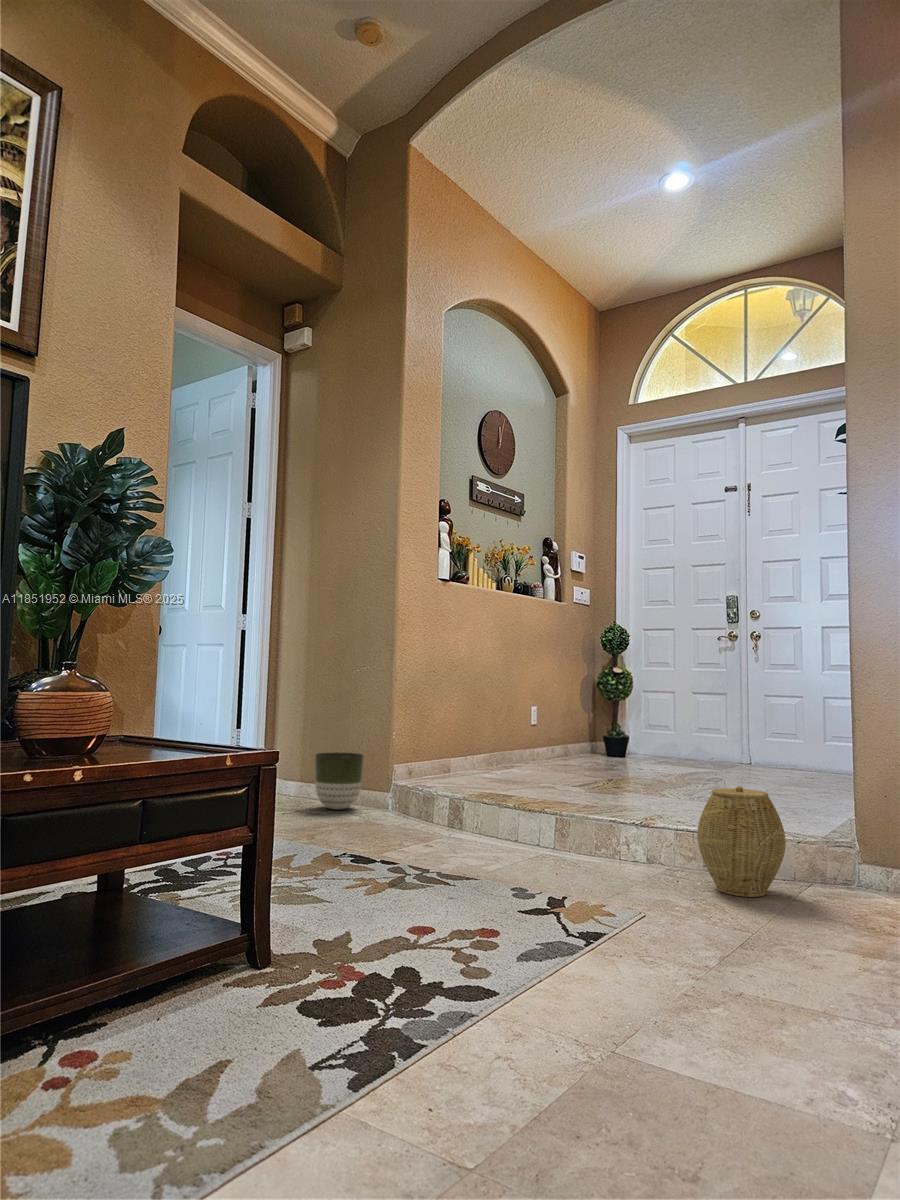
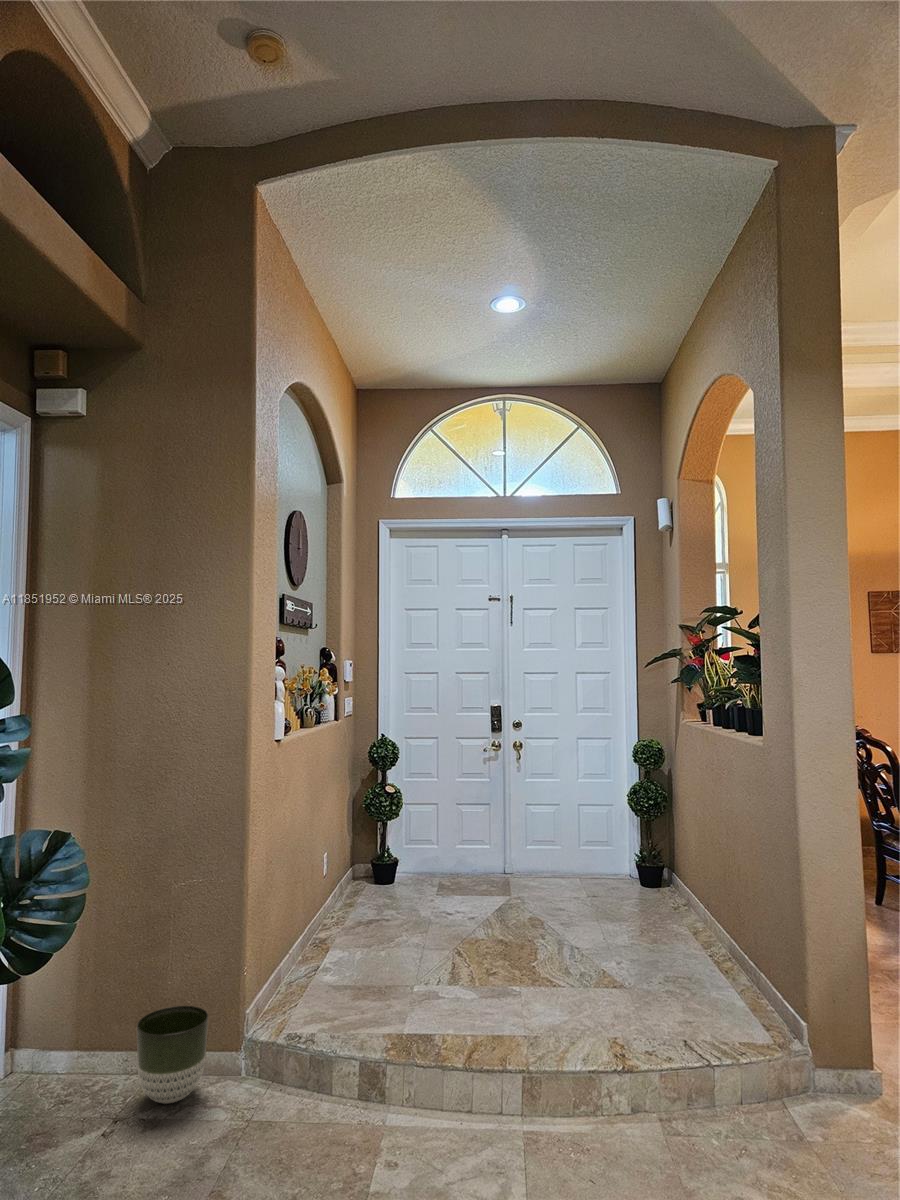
woven basket: present [697,786,786,897] -> none [716,1027,809,1160]

